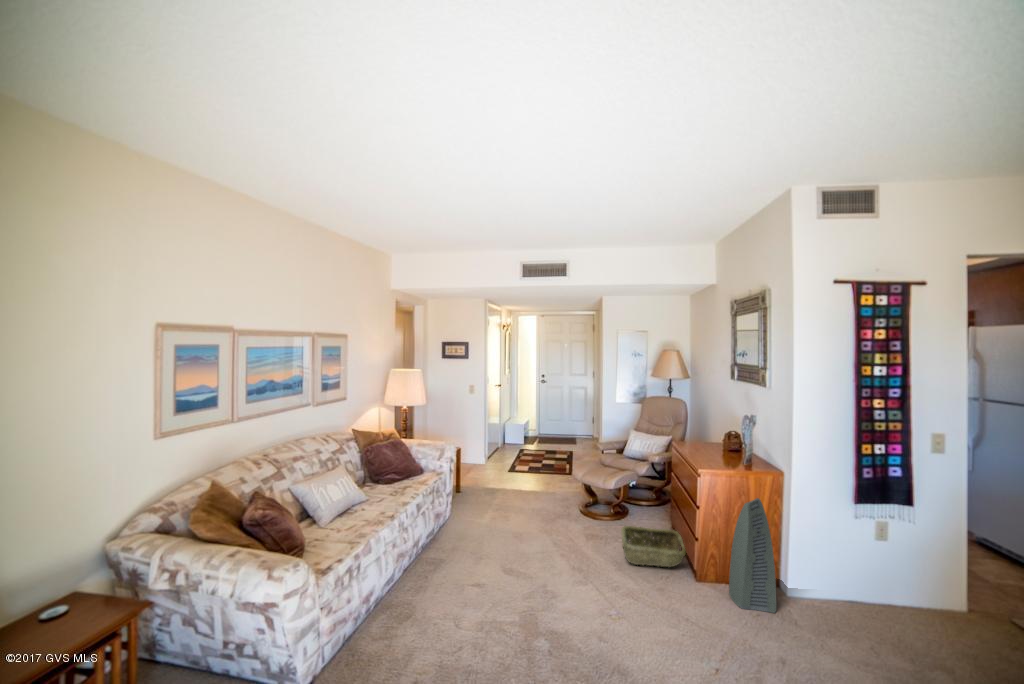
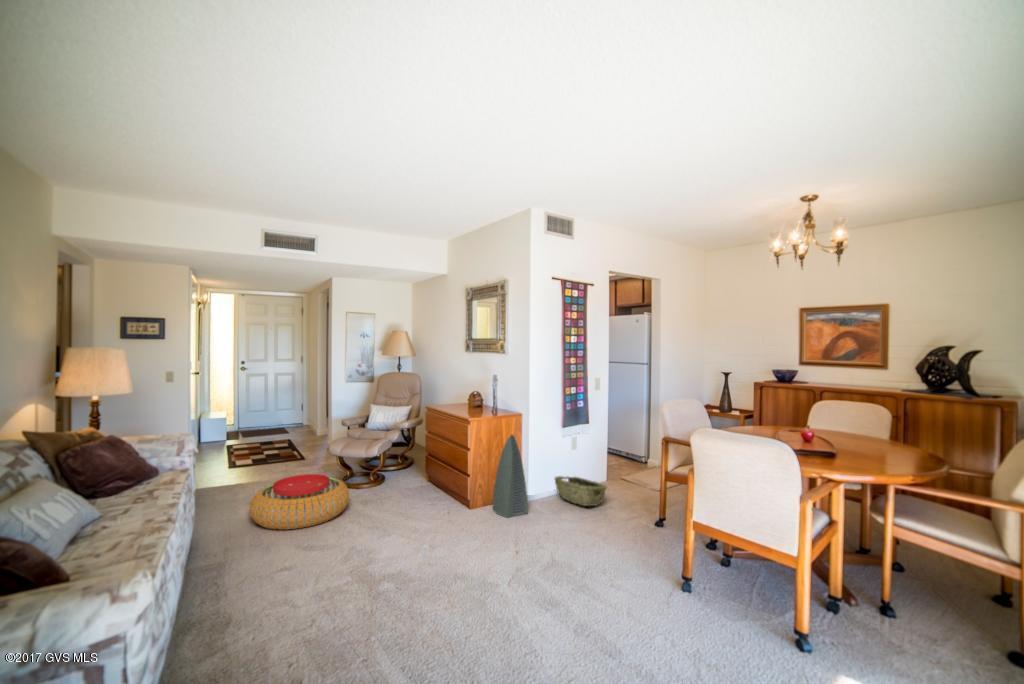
pouf: none [489,494,575,548] -> present [250,474,349,530]
woven basket: present [621,526,686,567] -> present [555,476,606,506]

